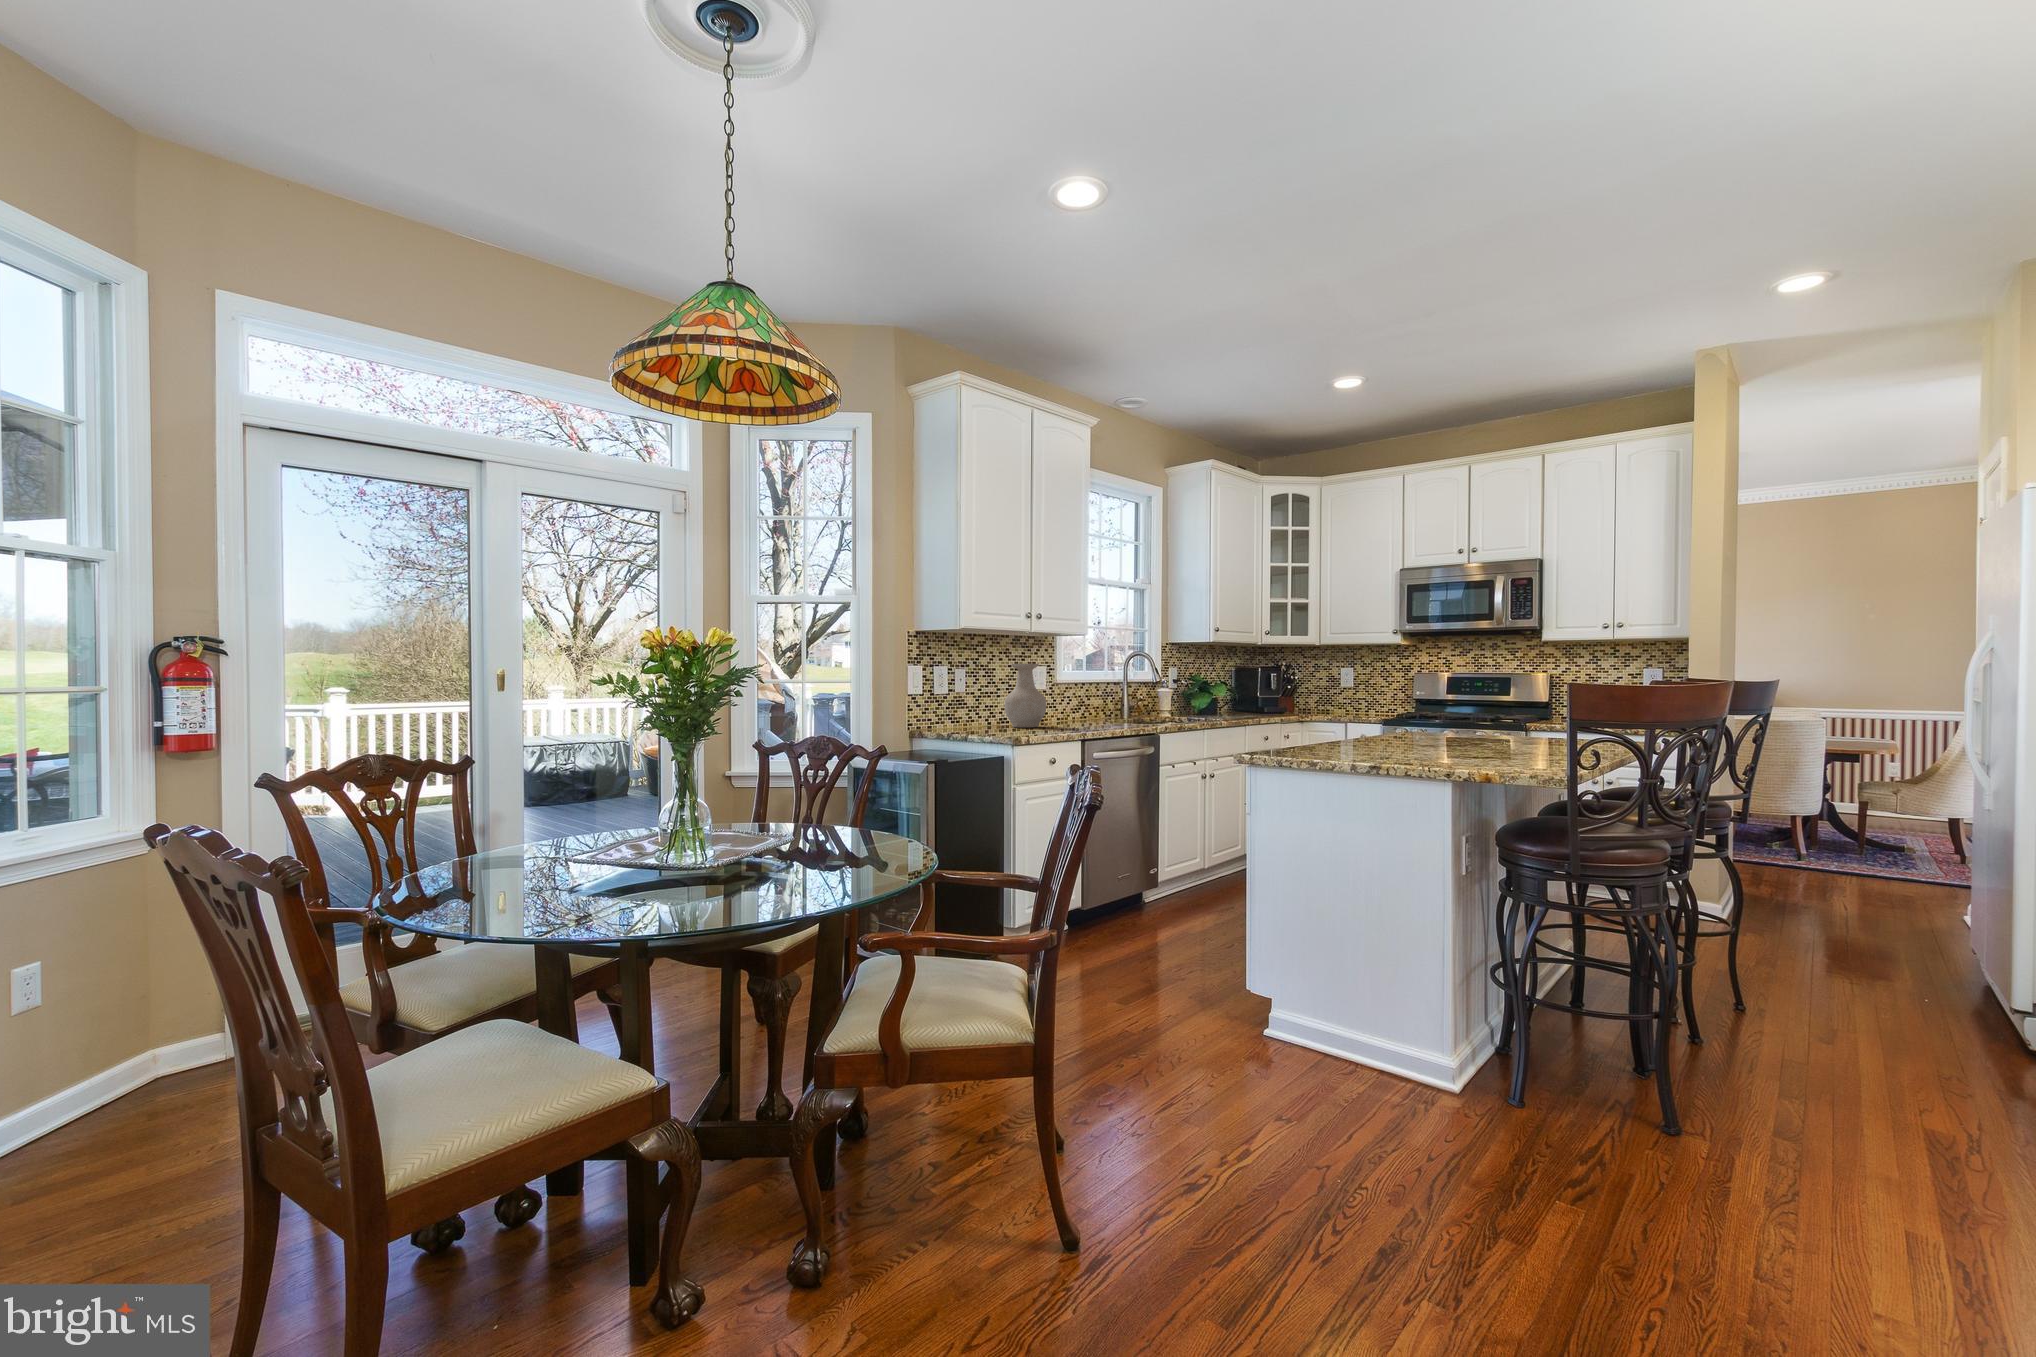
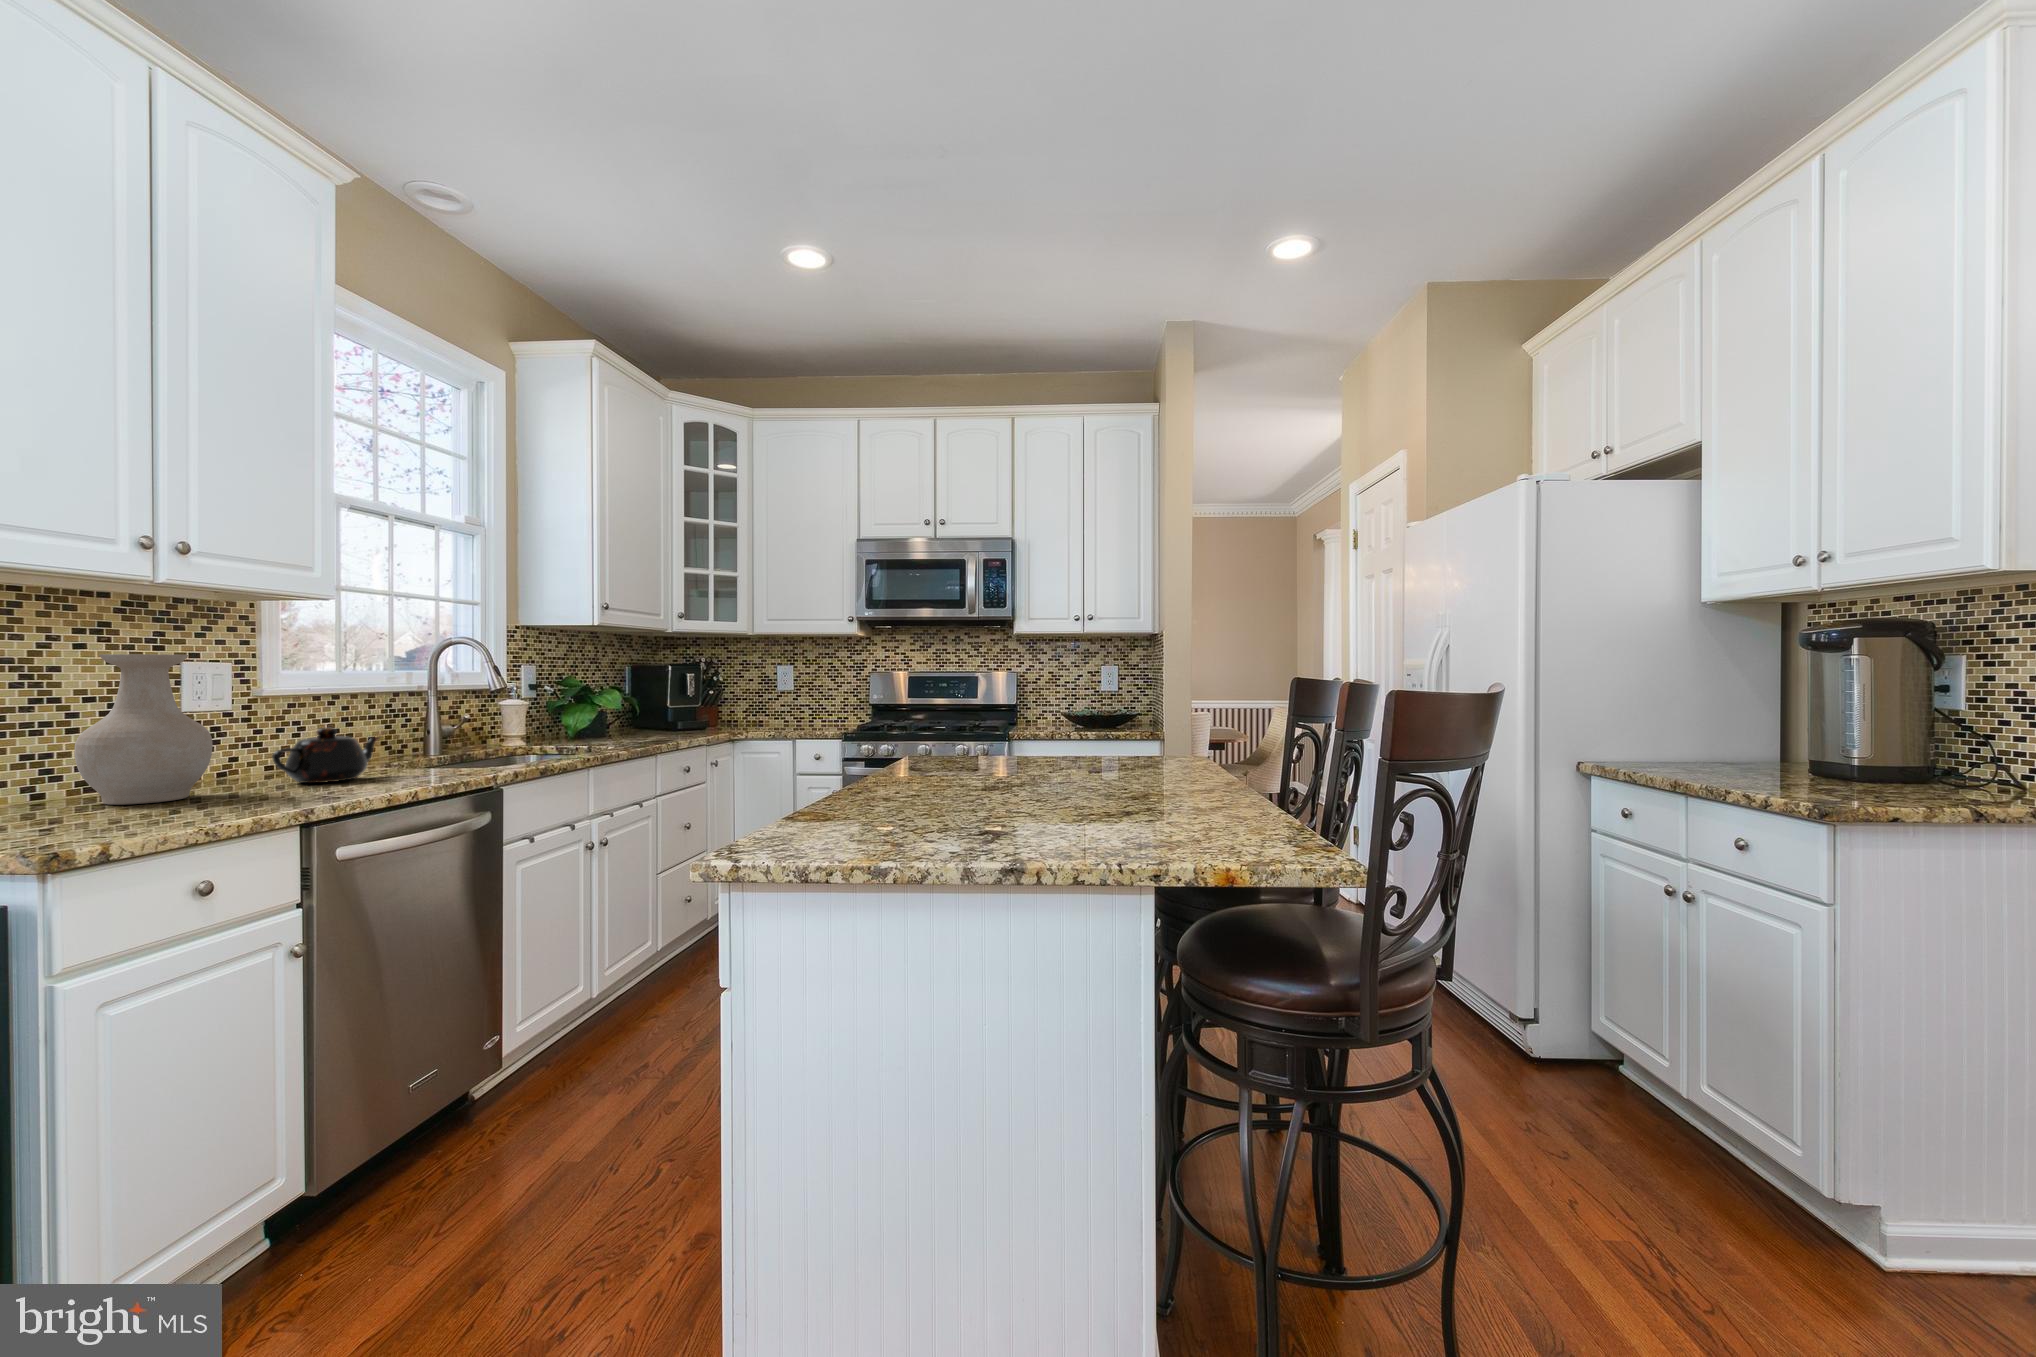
teapot: none [1065,699,1105,725] -> present [272,728,379,783]

